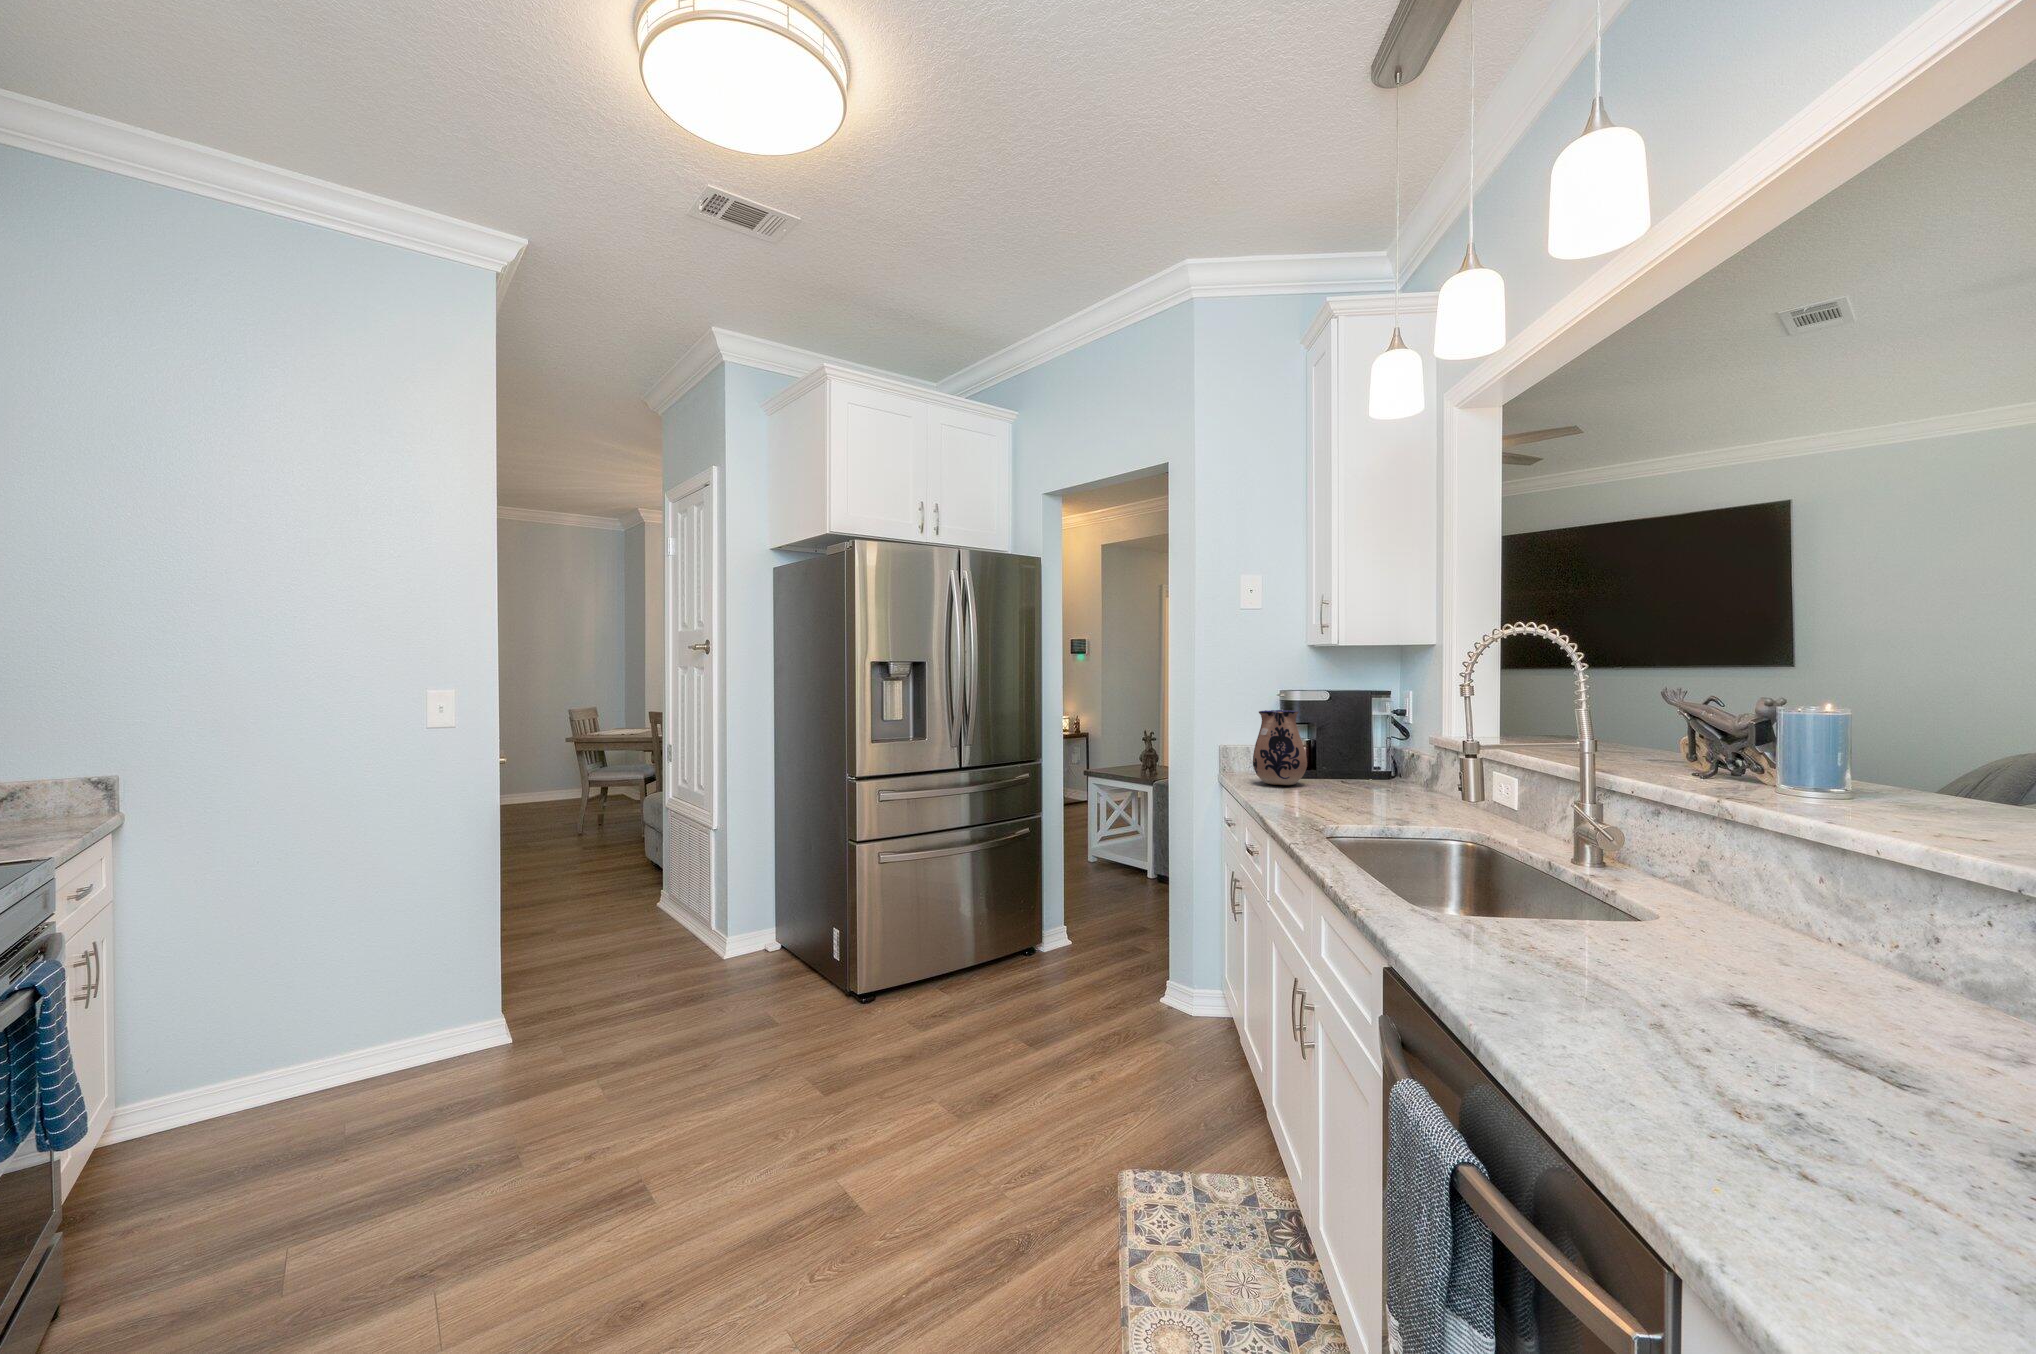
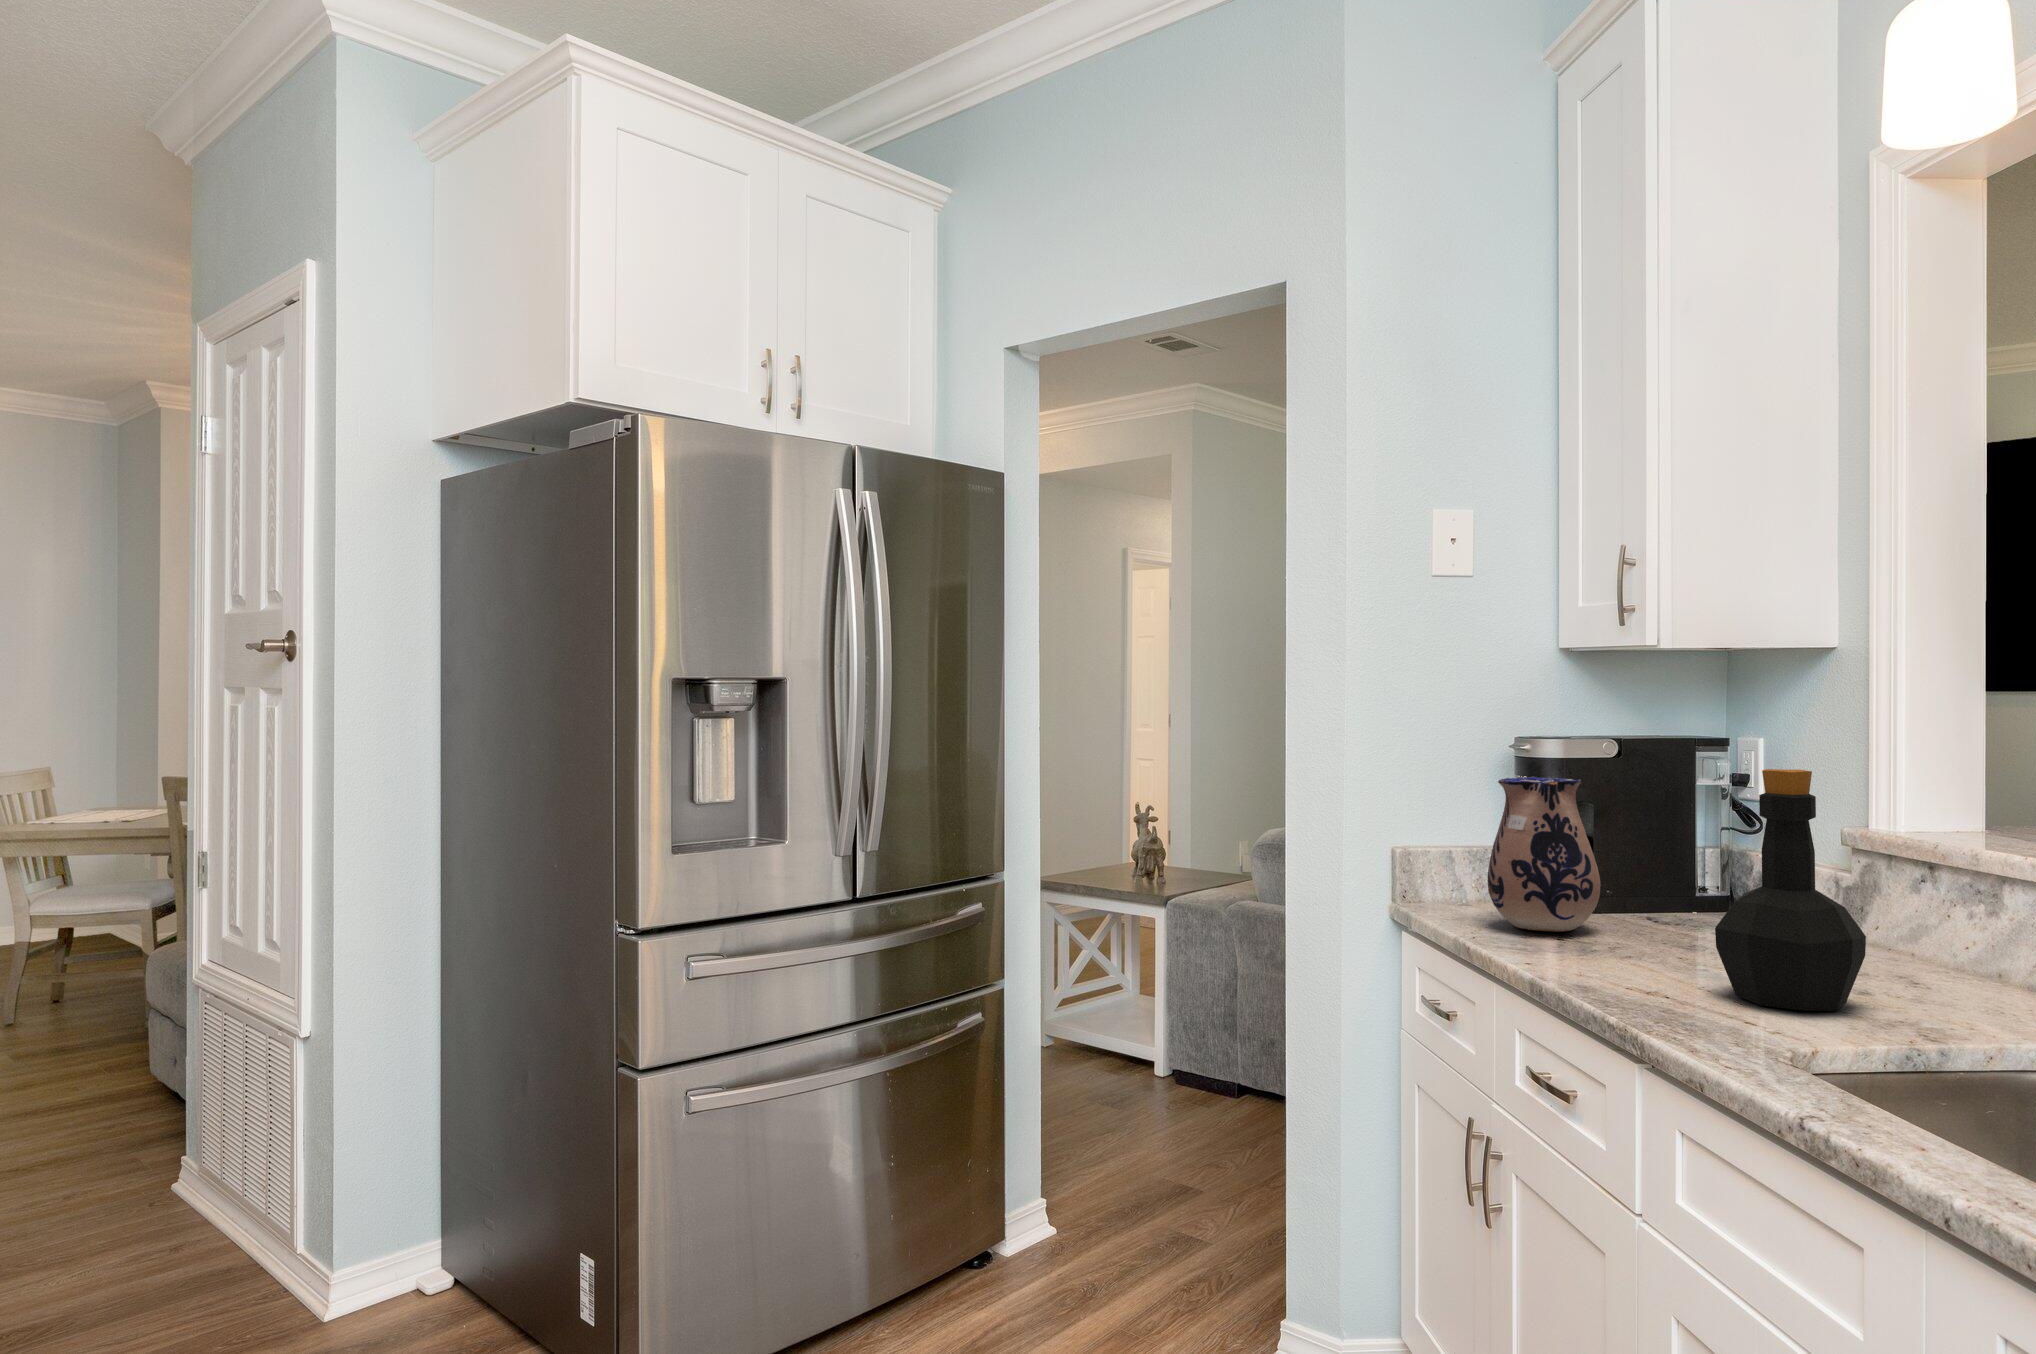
bottle: none [1322,703,1389,814] -> present [1715,769,1866,1011]

